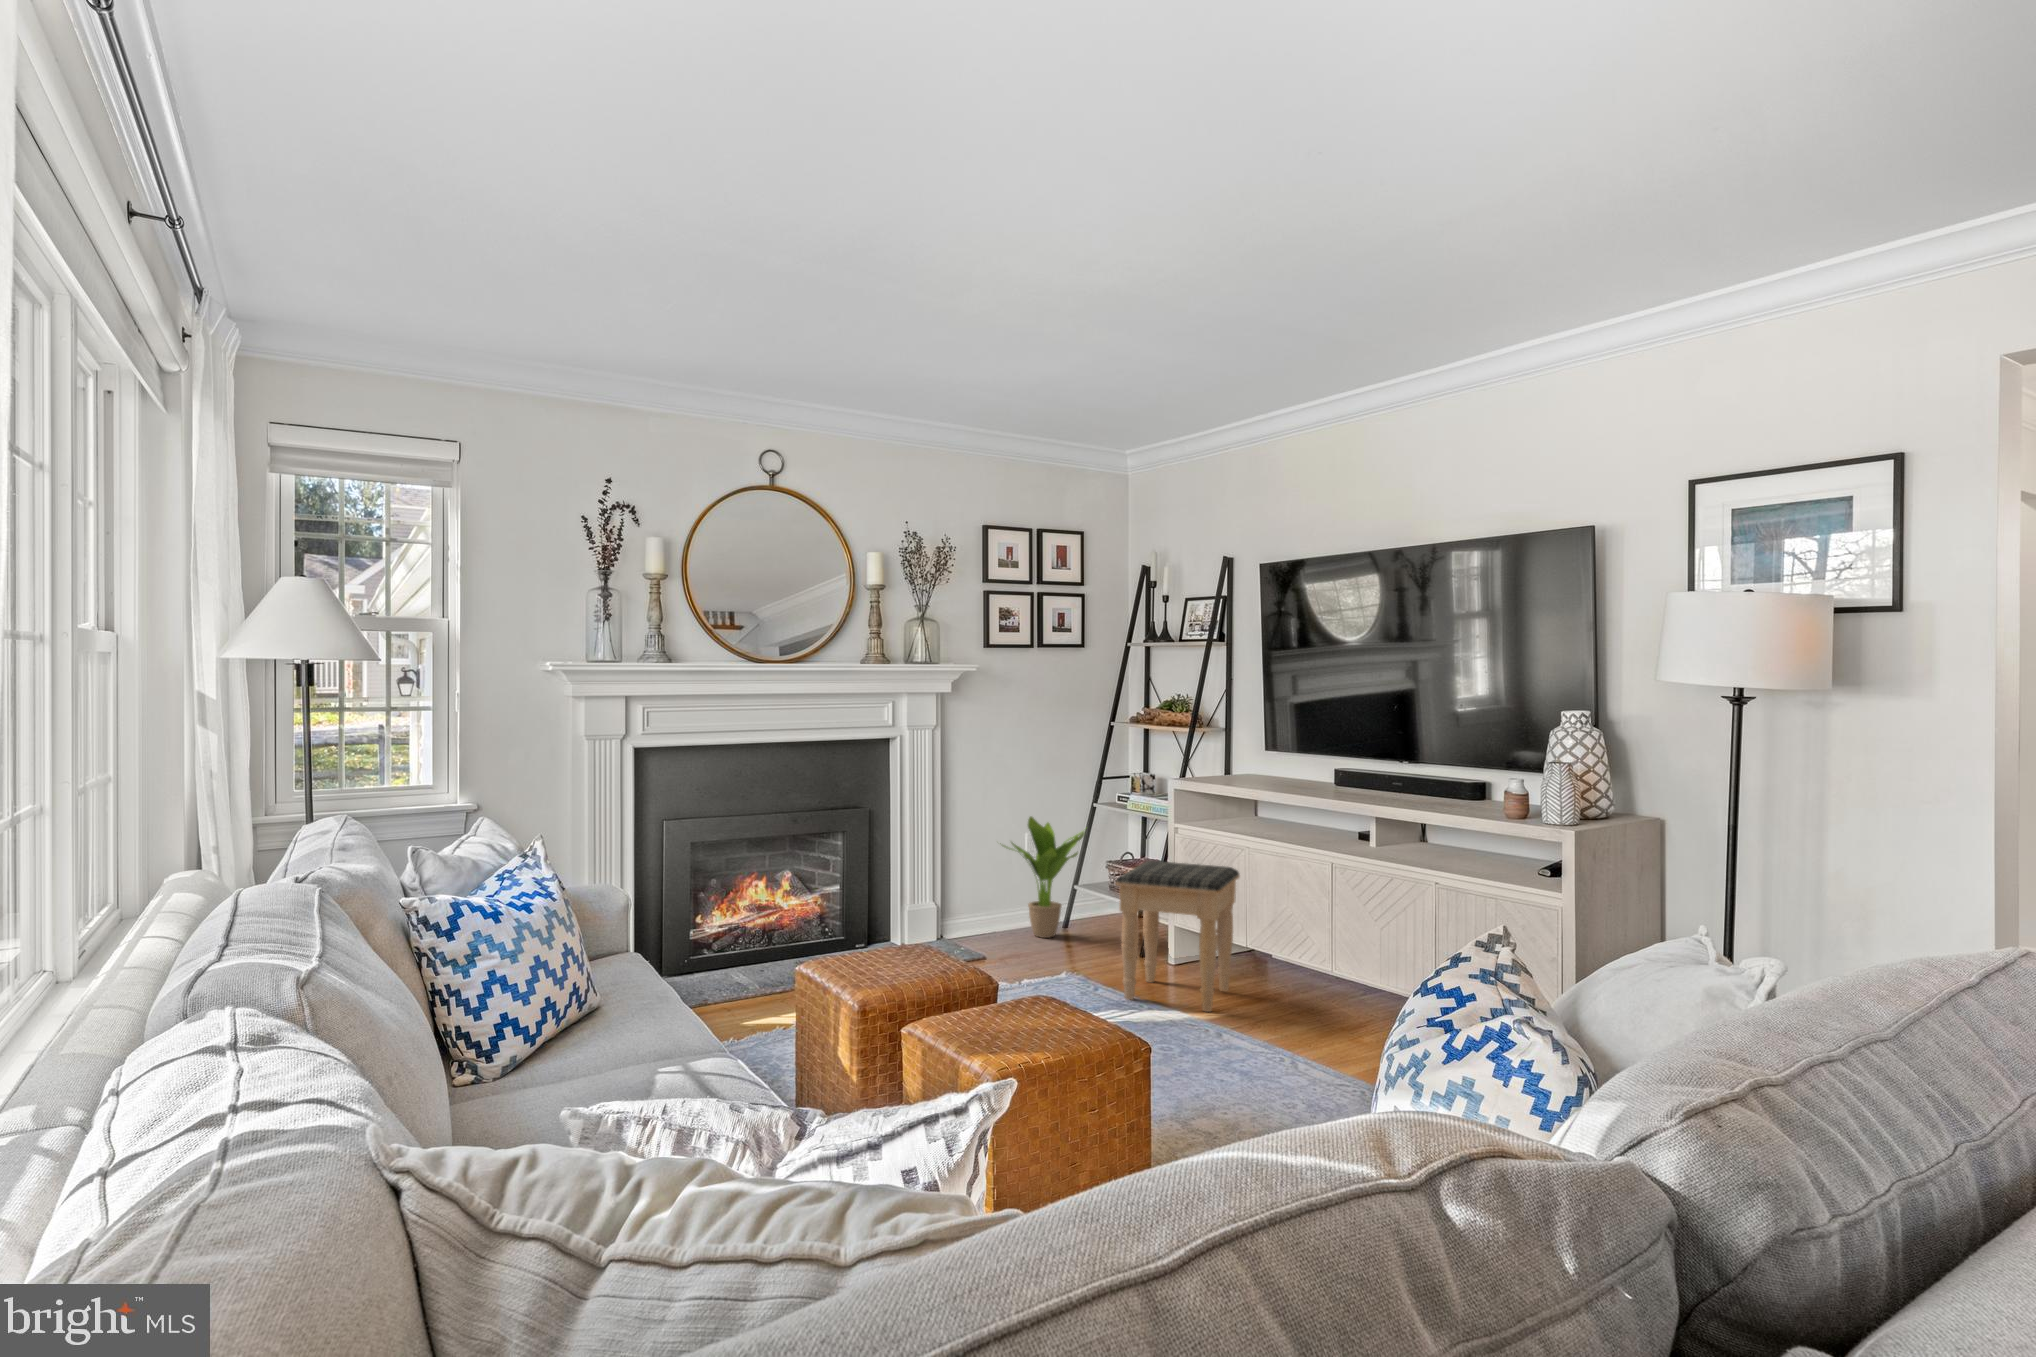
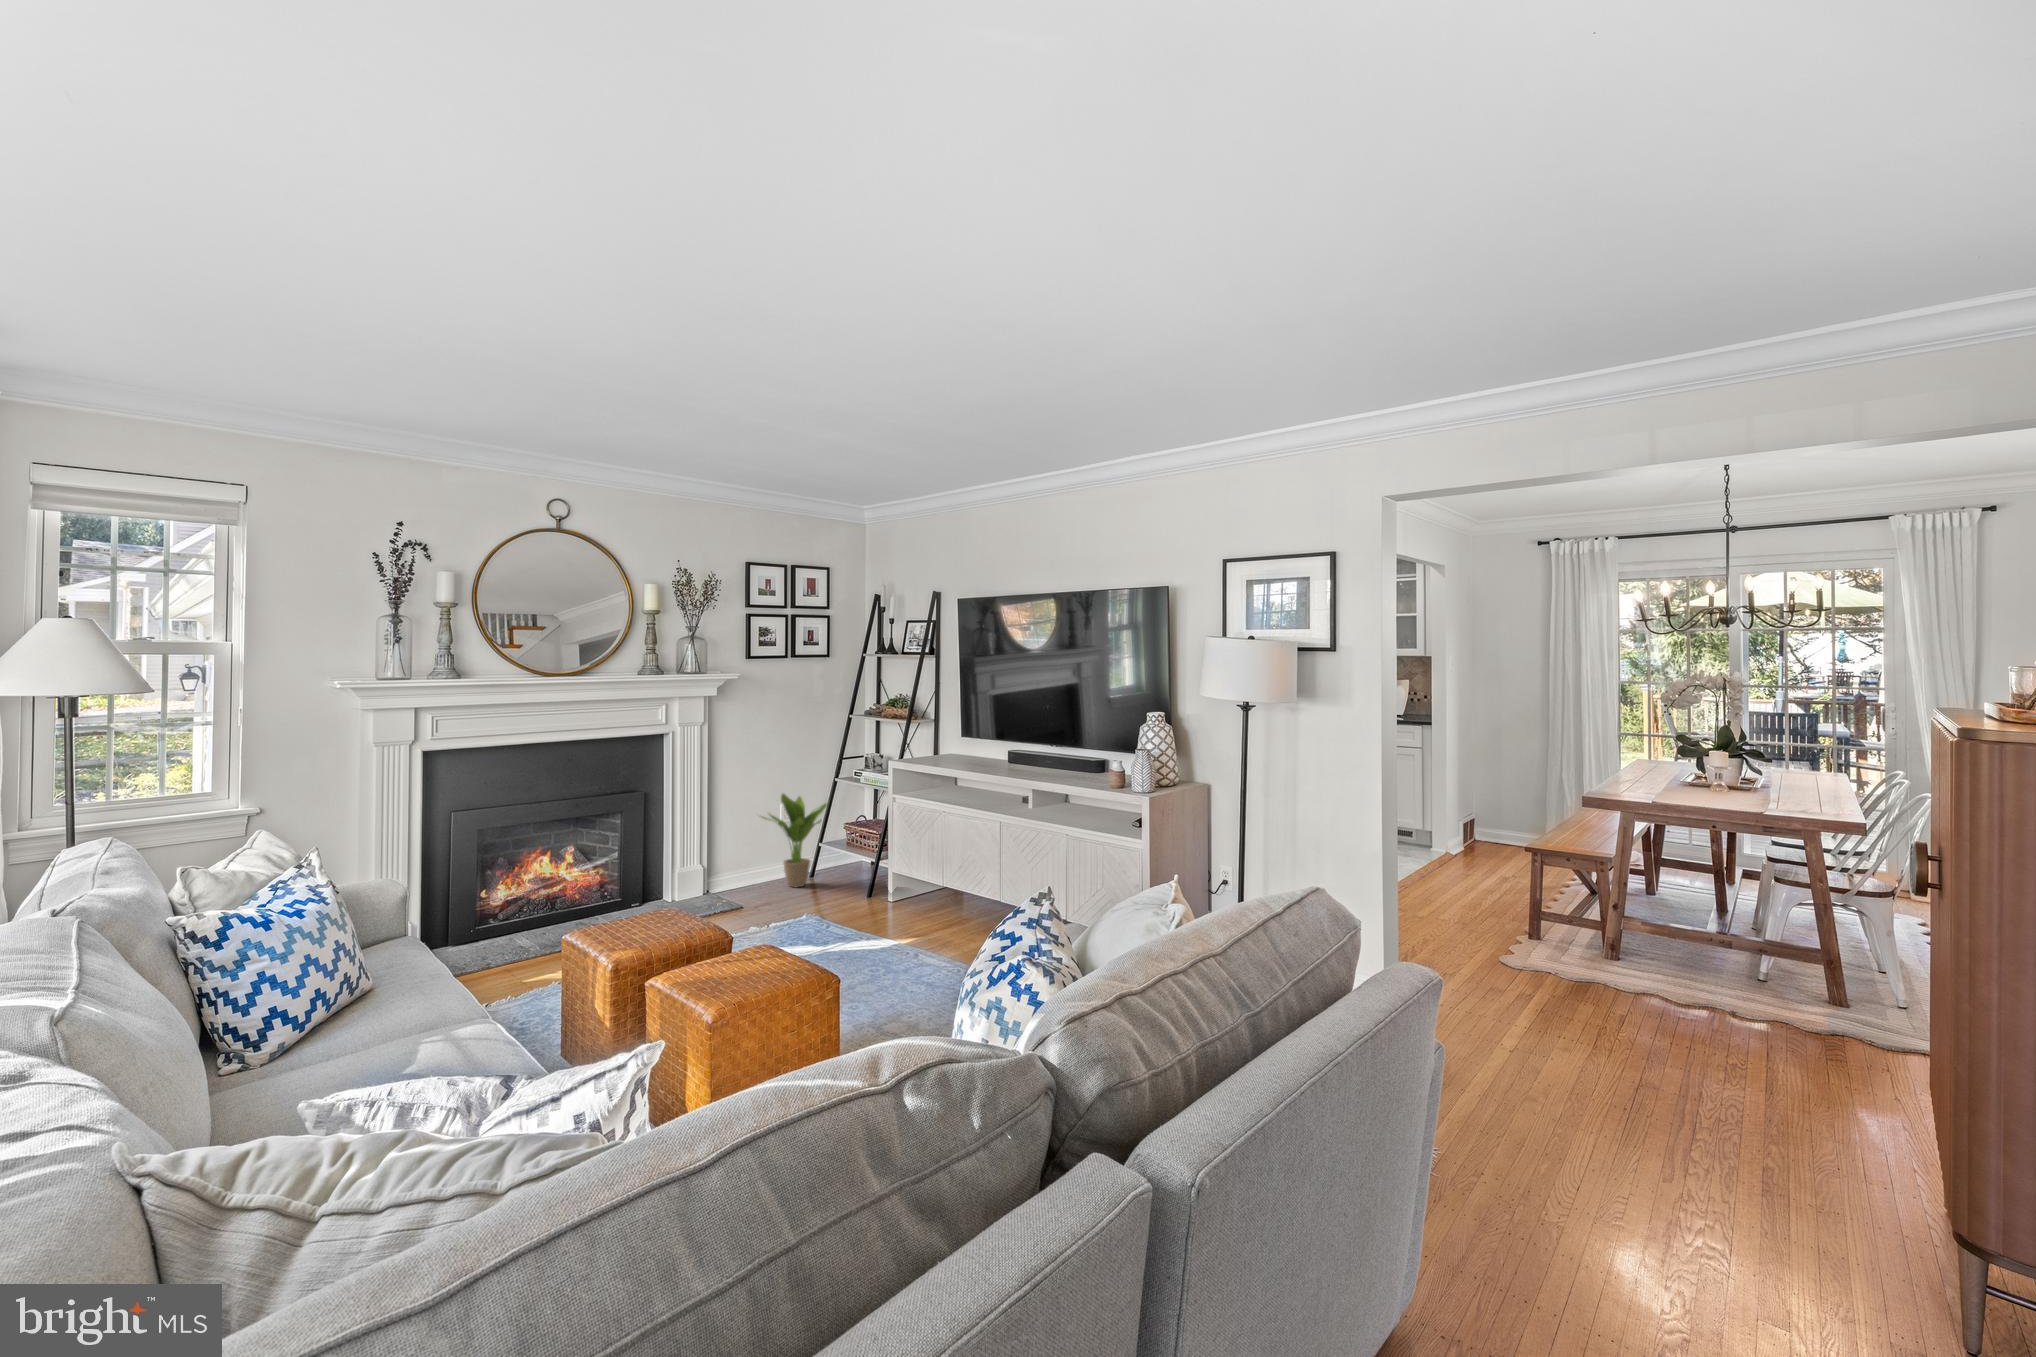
footstool: present [1116,861,1240,1012] -> none [845,825,942,938]

